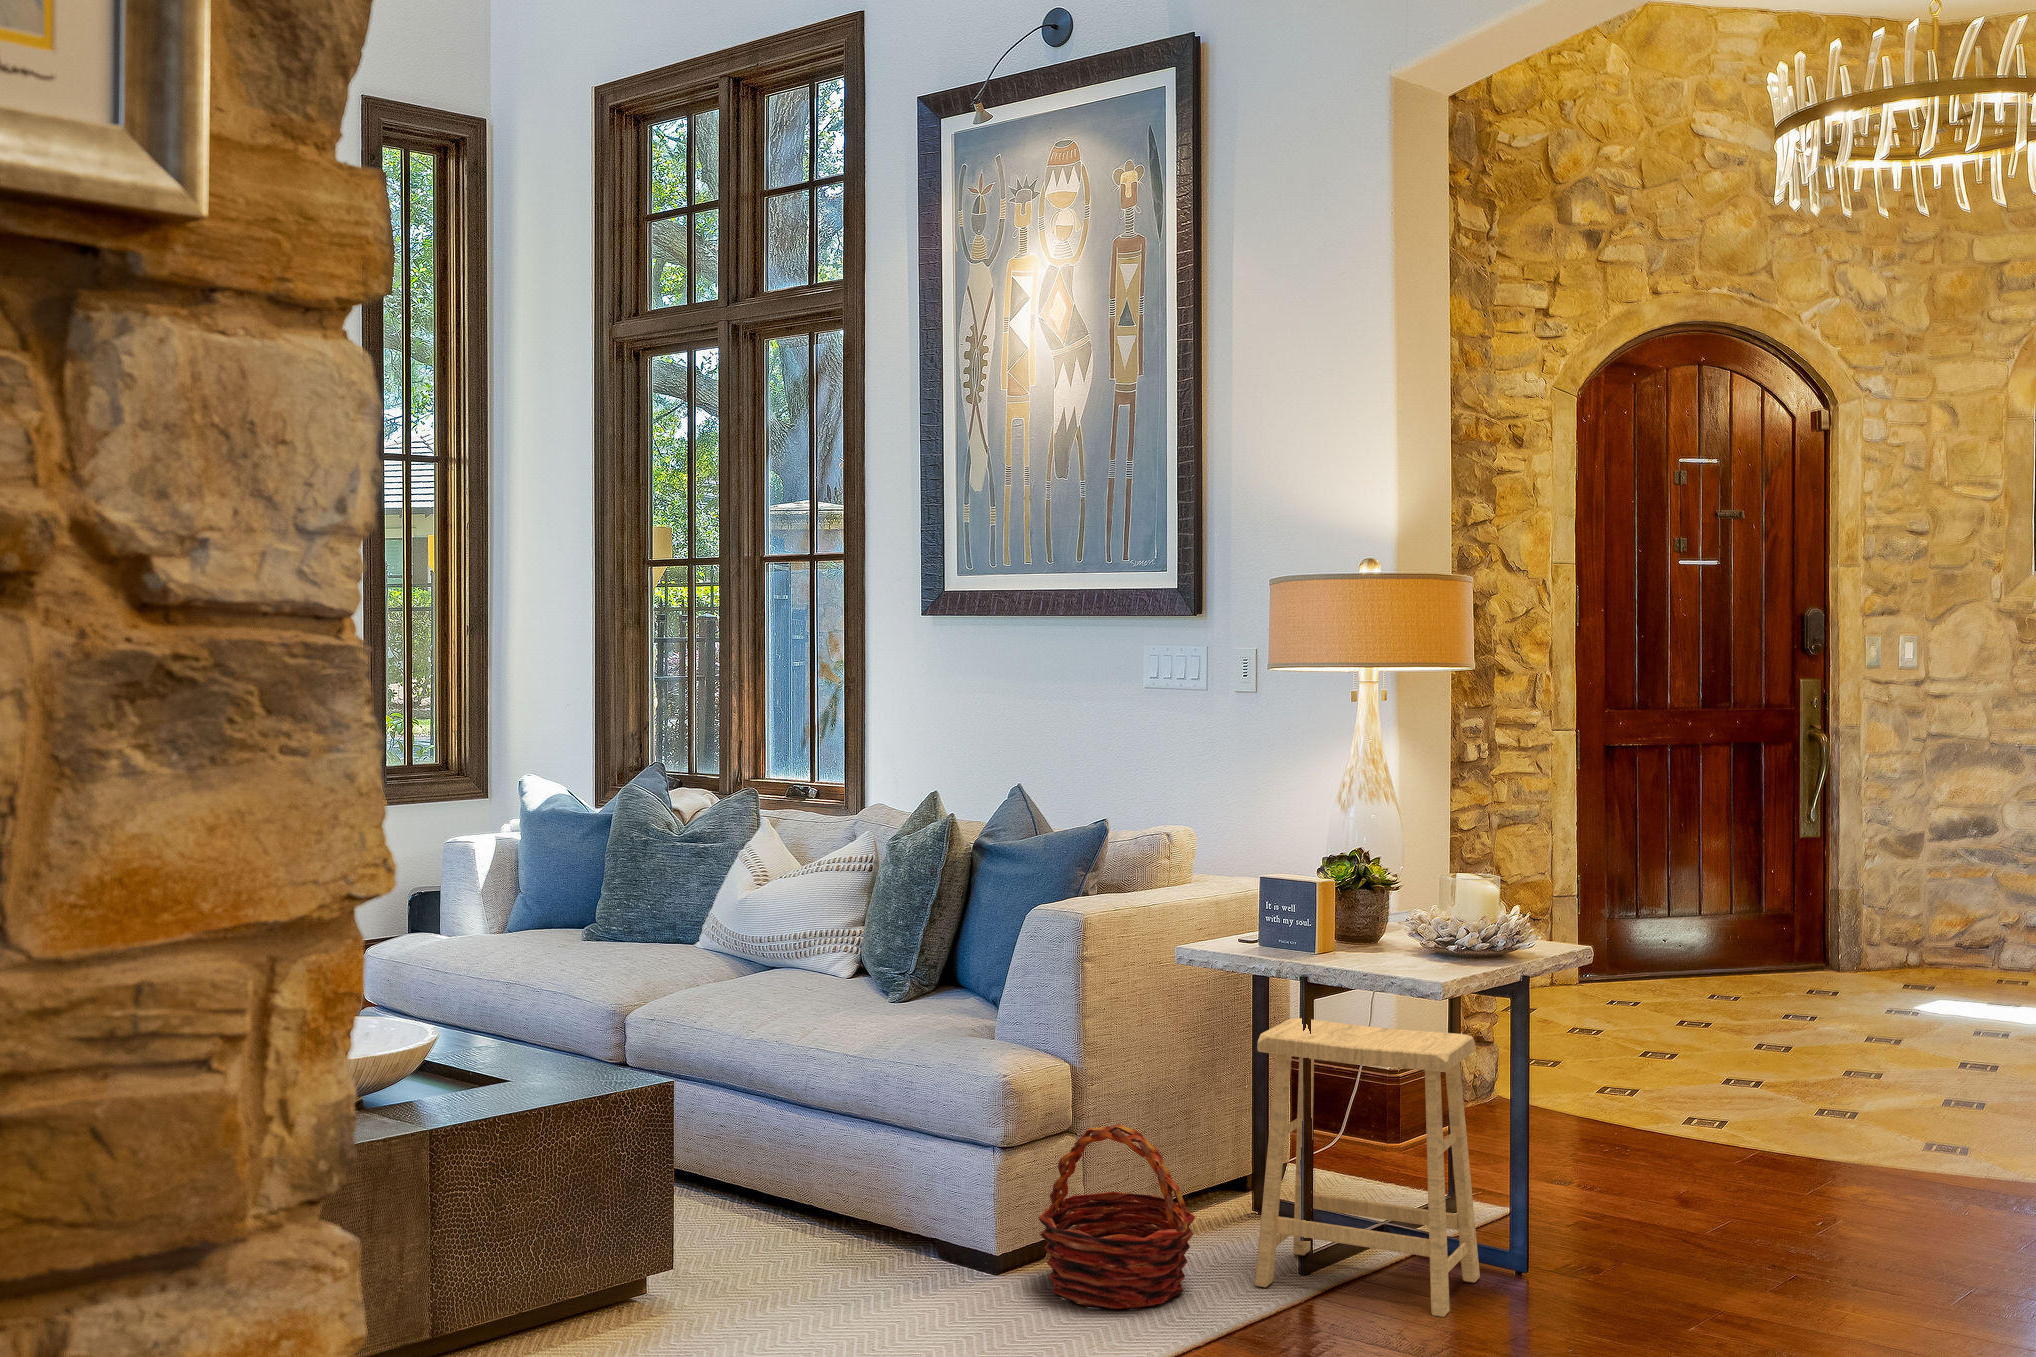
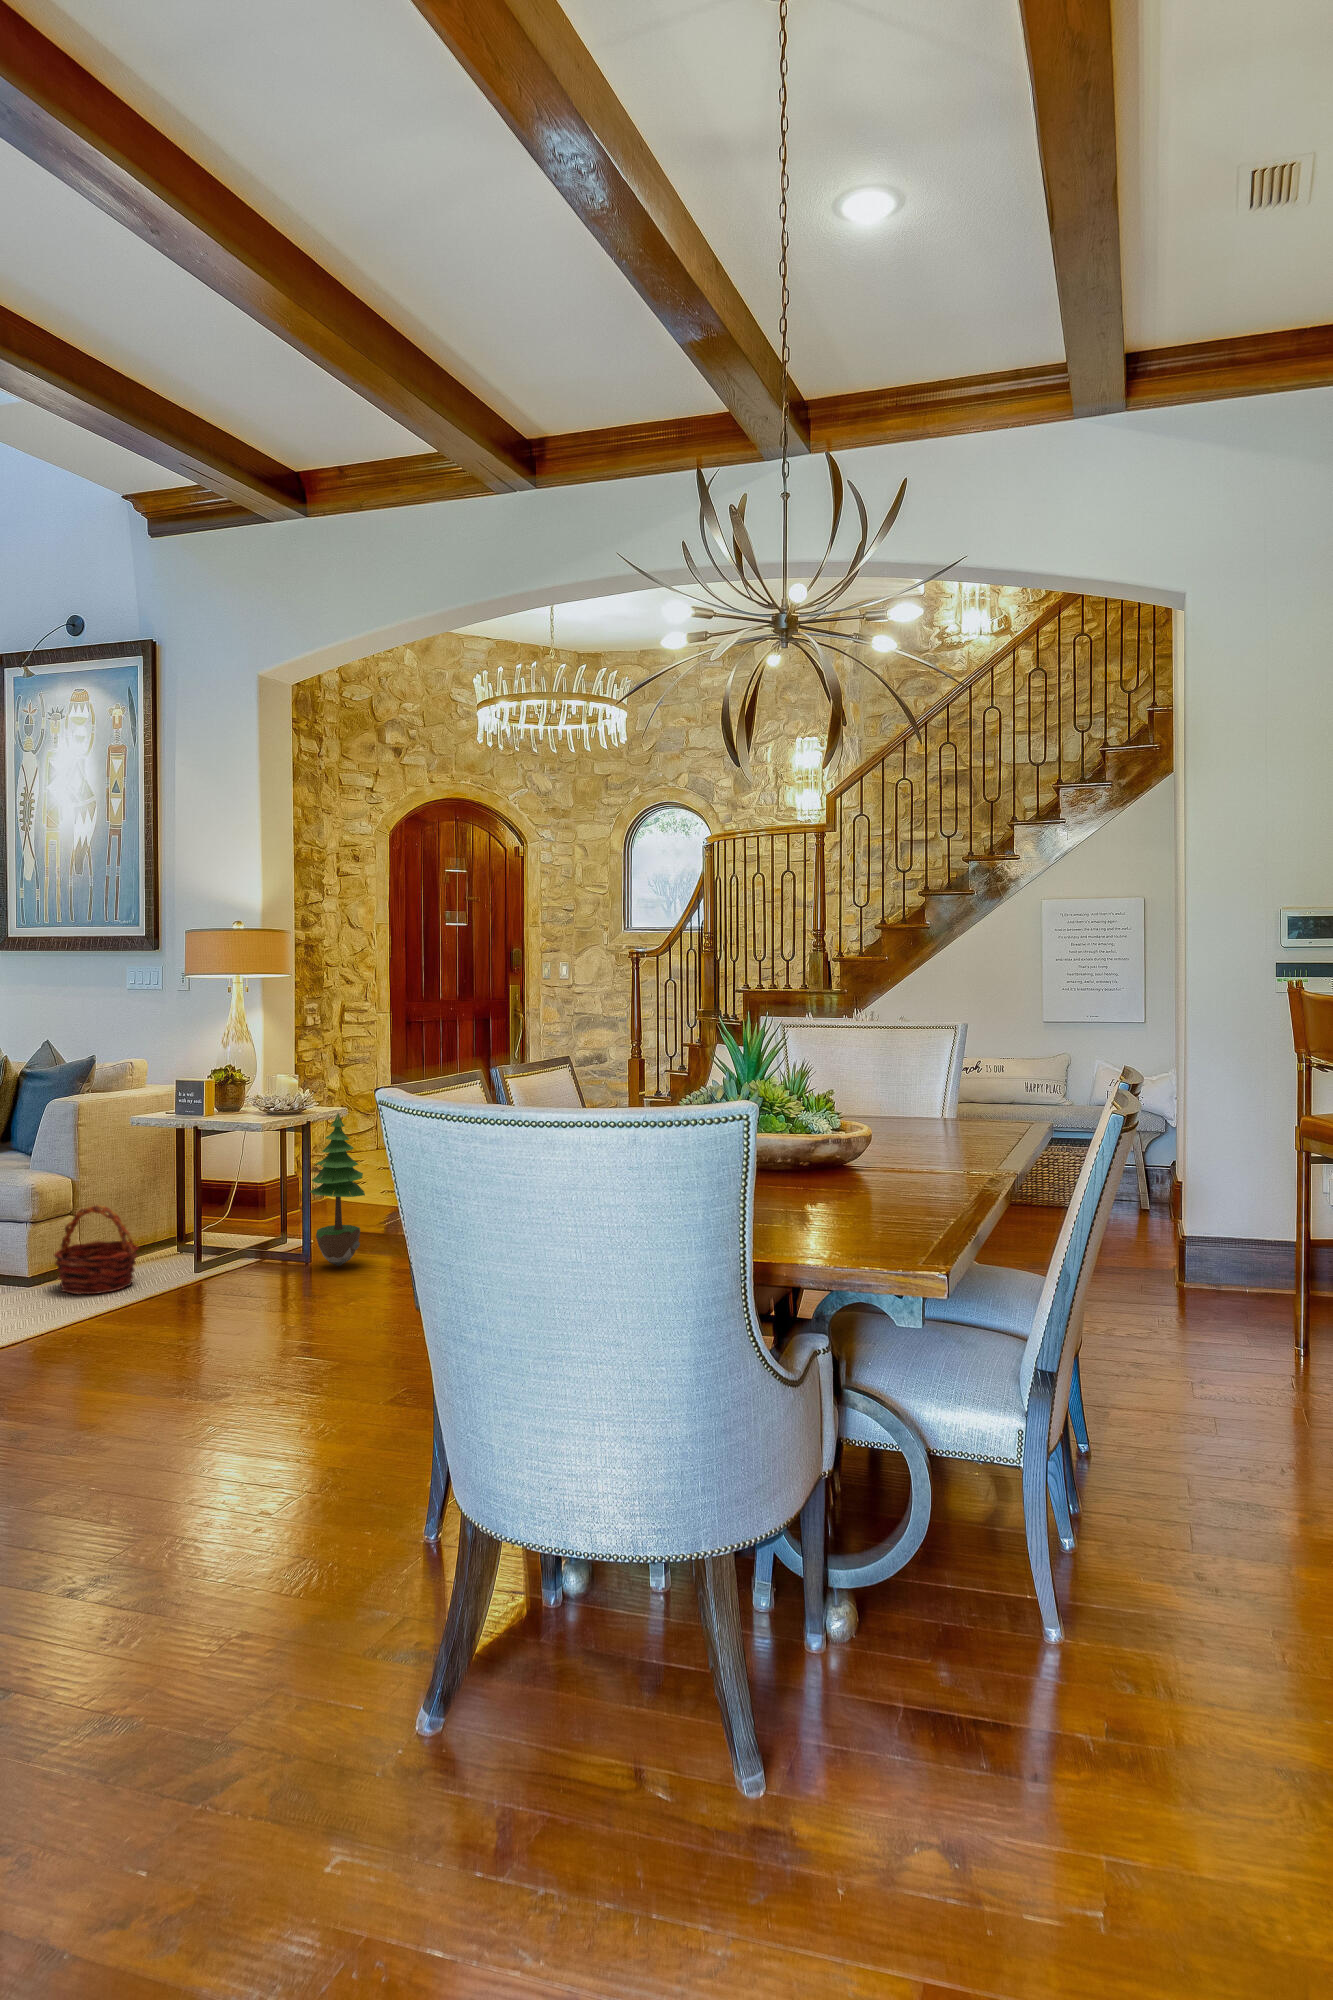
potted tree: none [1532,963,1659,1298] -> present [309,1114,365,1266]
footstool: present [1255,1018,1480,1317] -> none [171,1149,286,1281]

